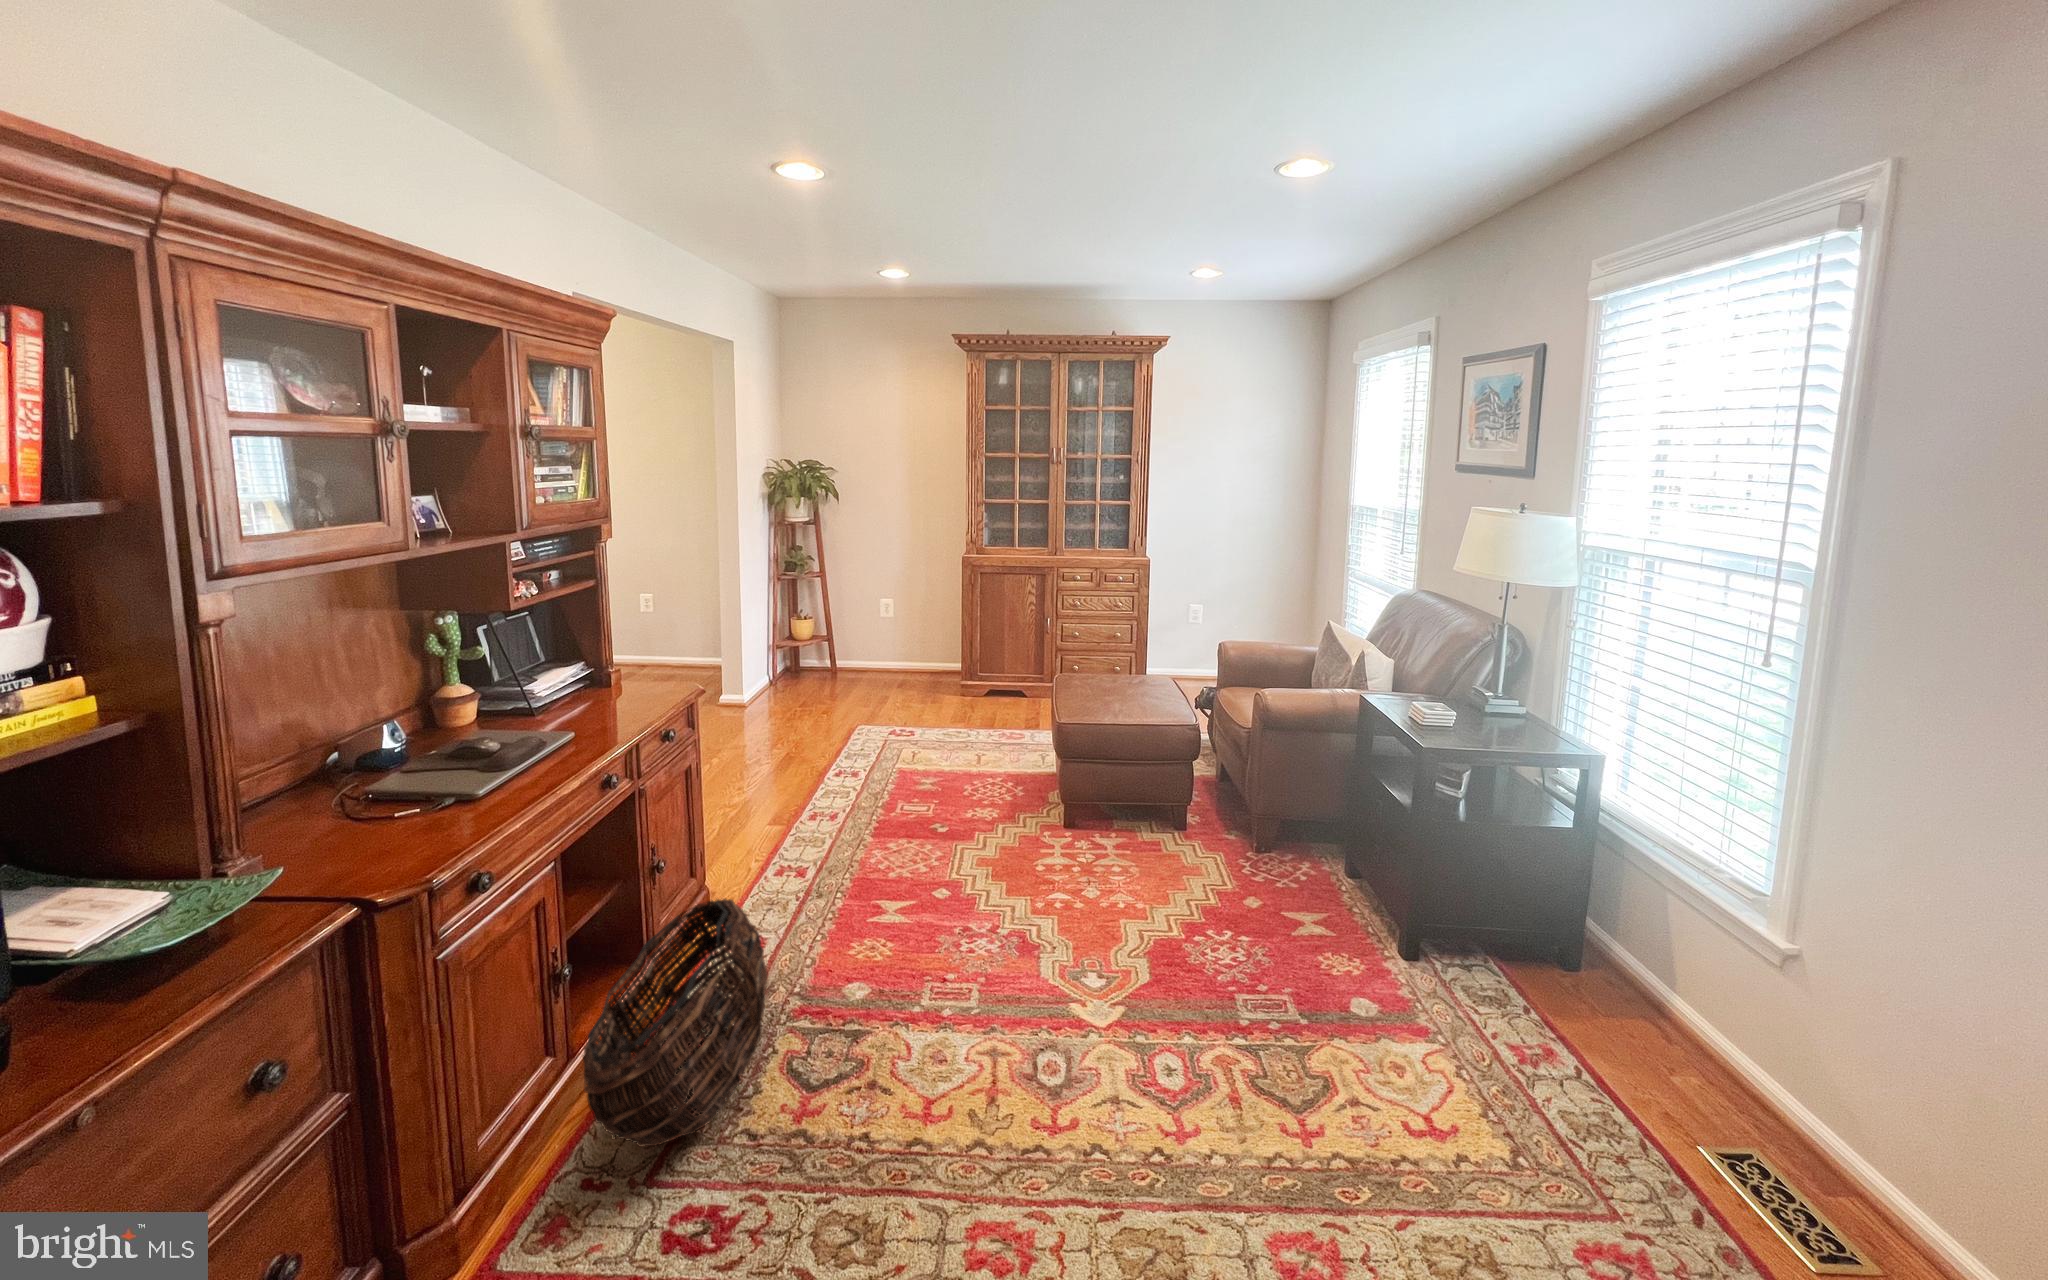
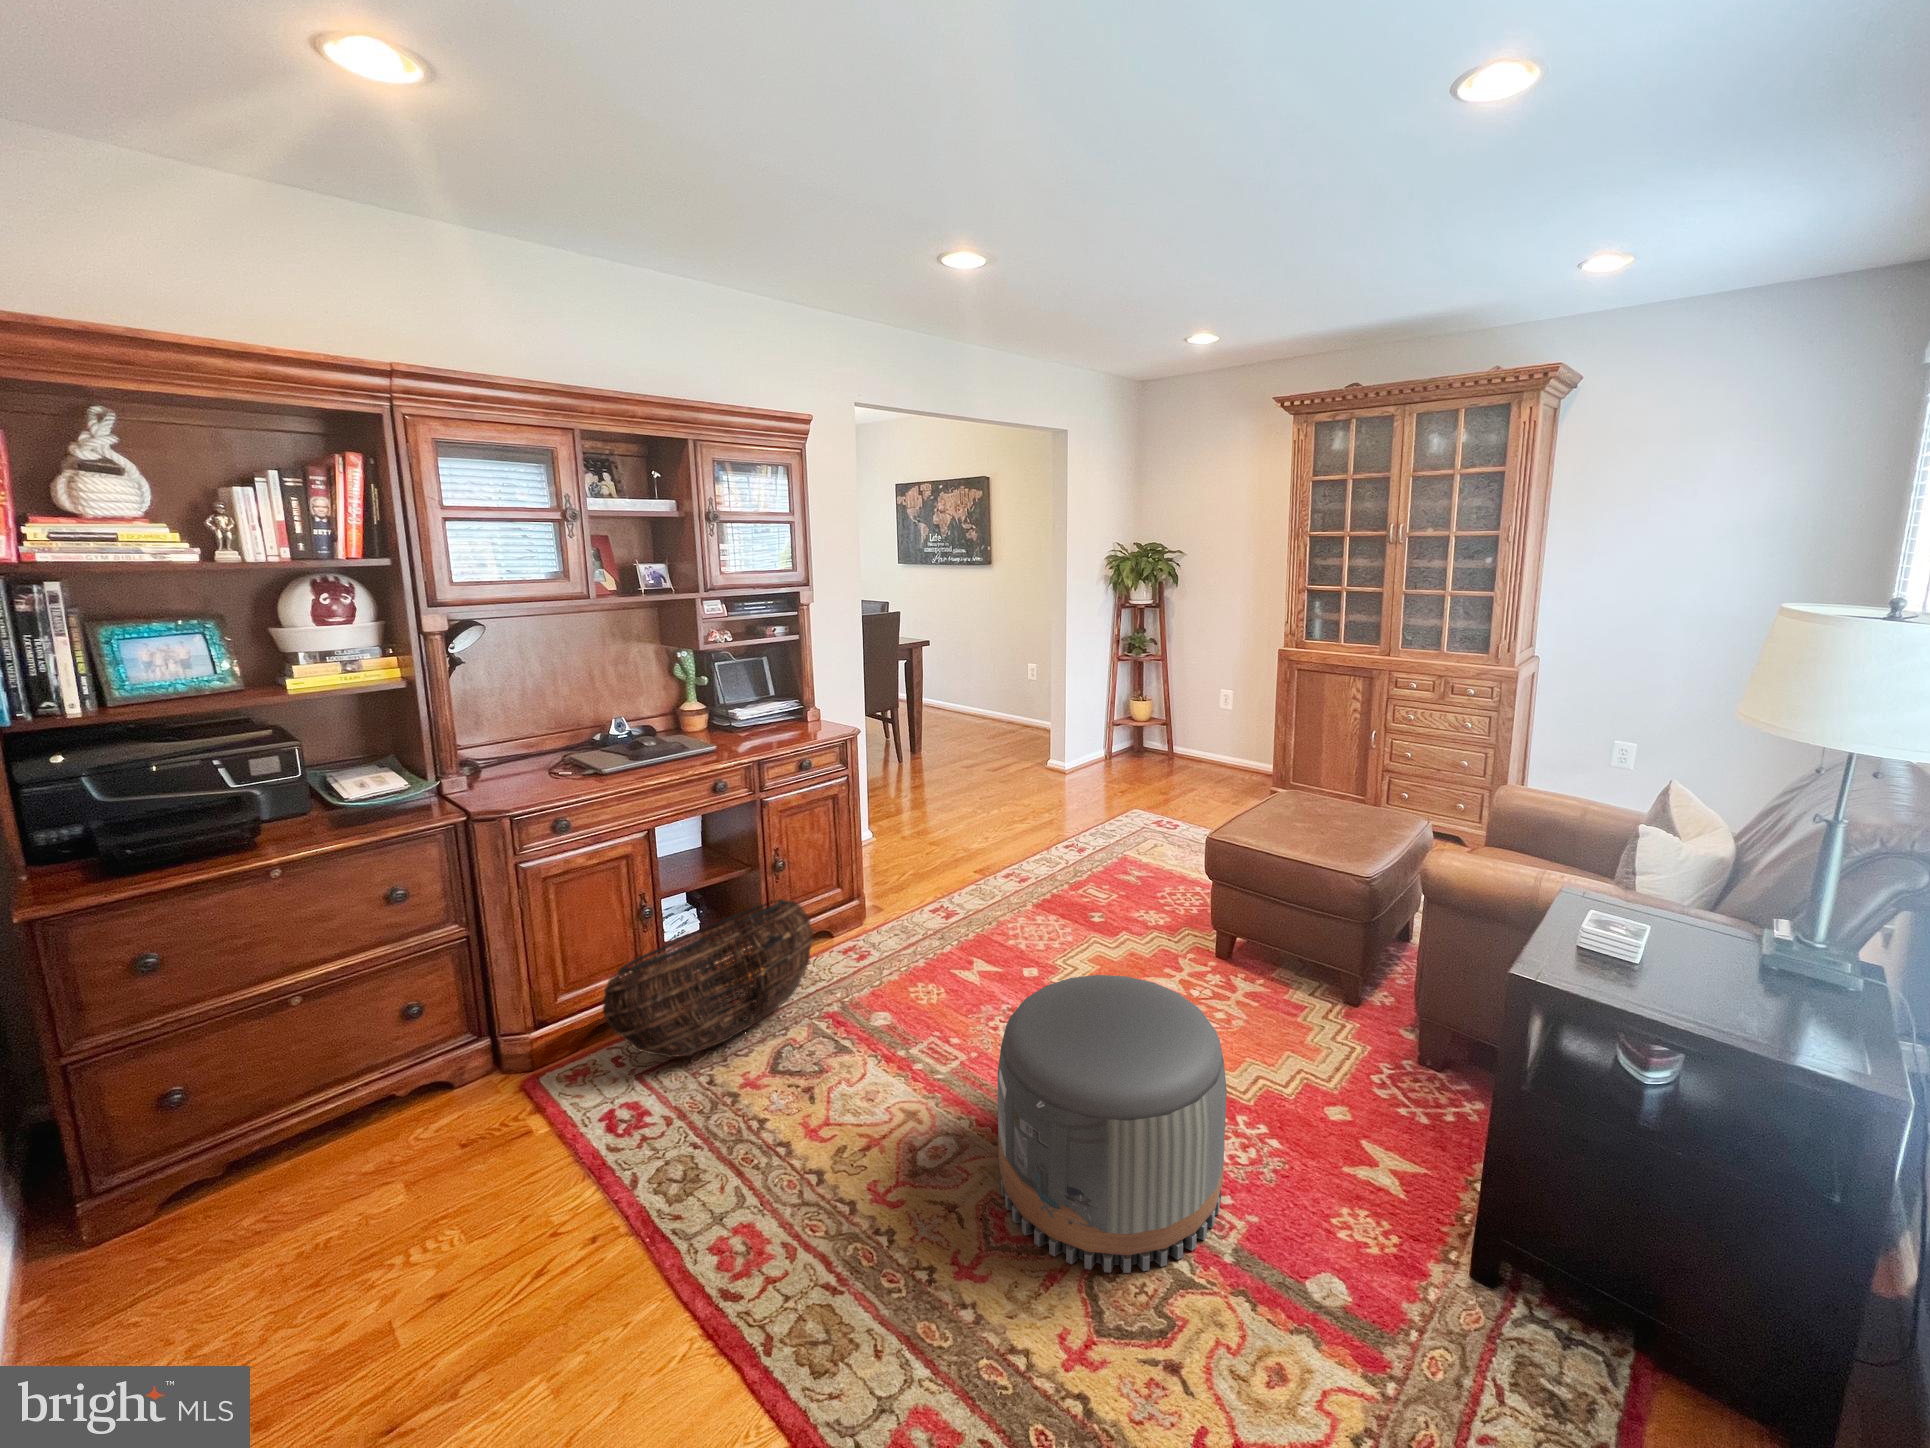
pouf: none [1091,843,1294,1085] -> present [998,975,1227,1273]

